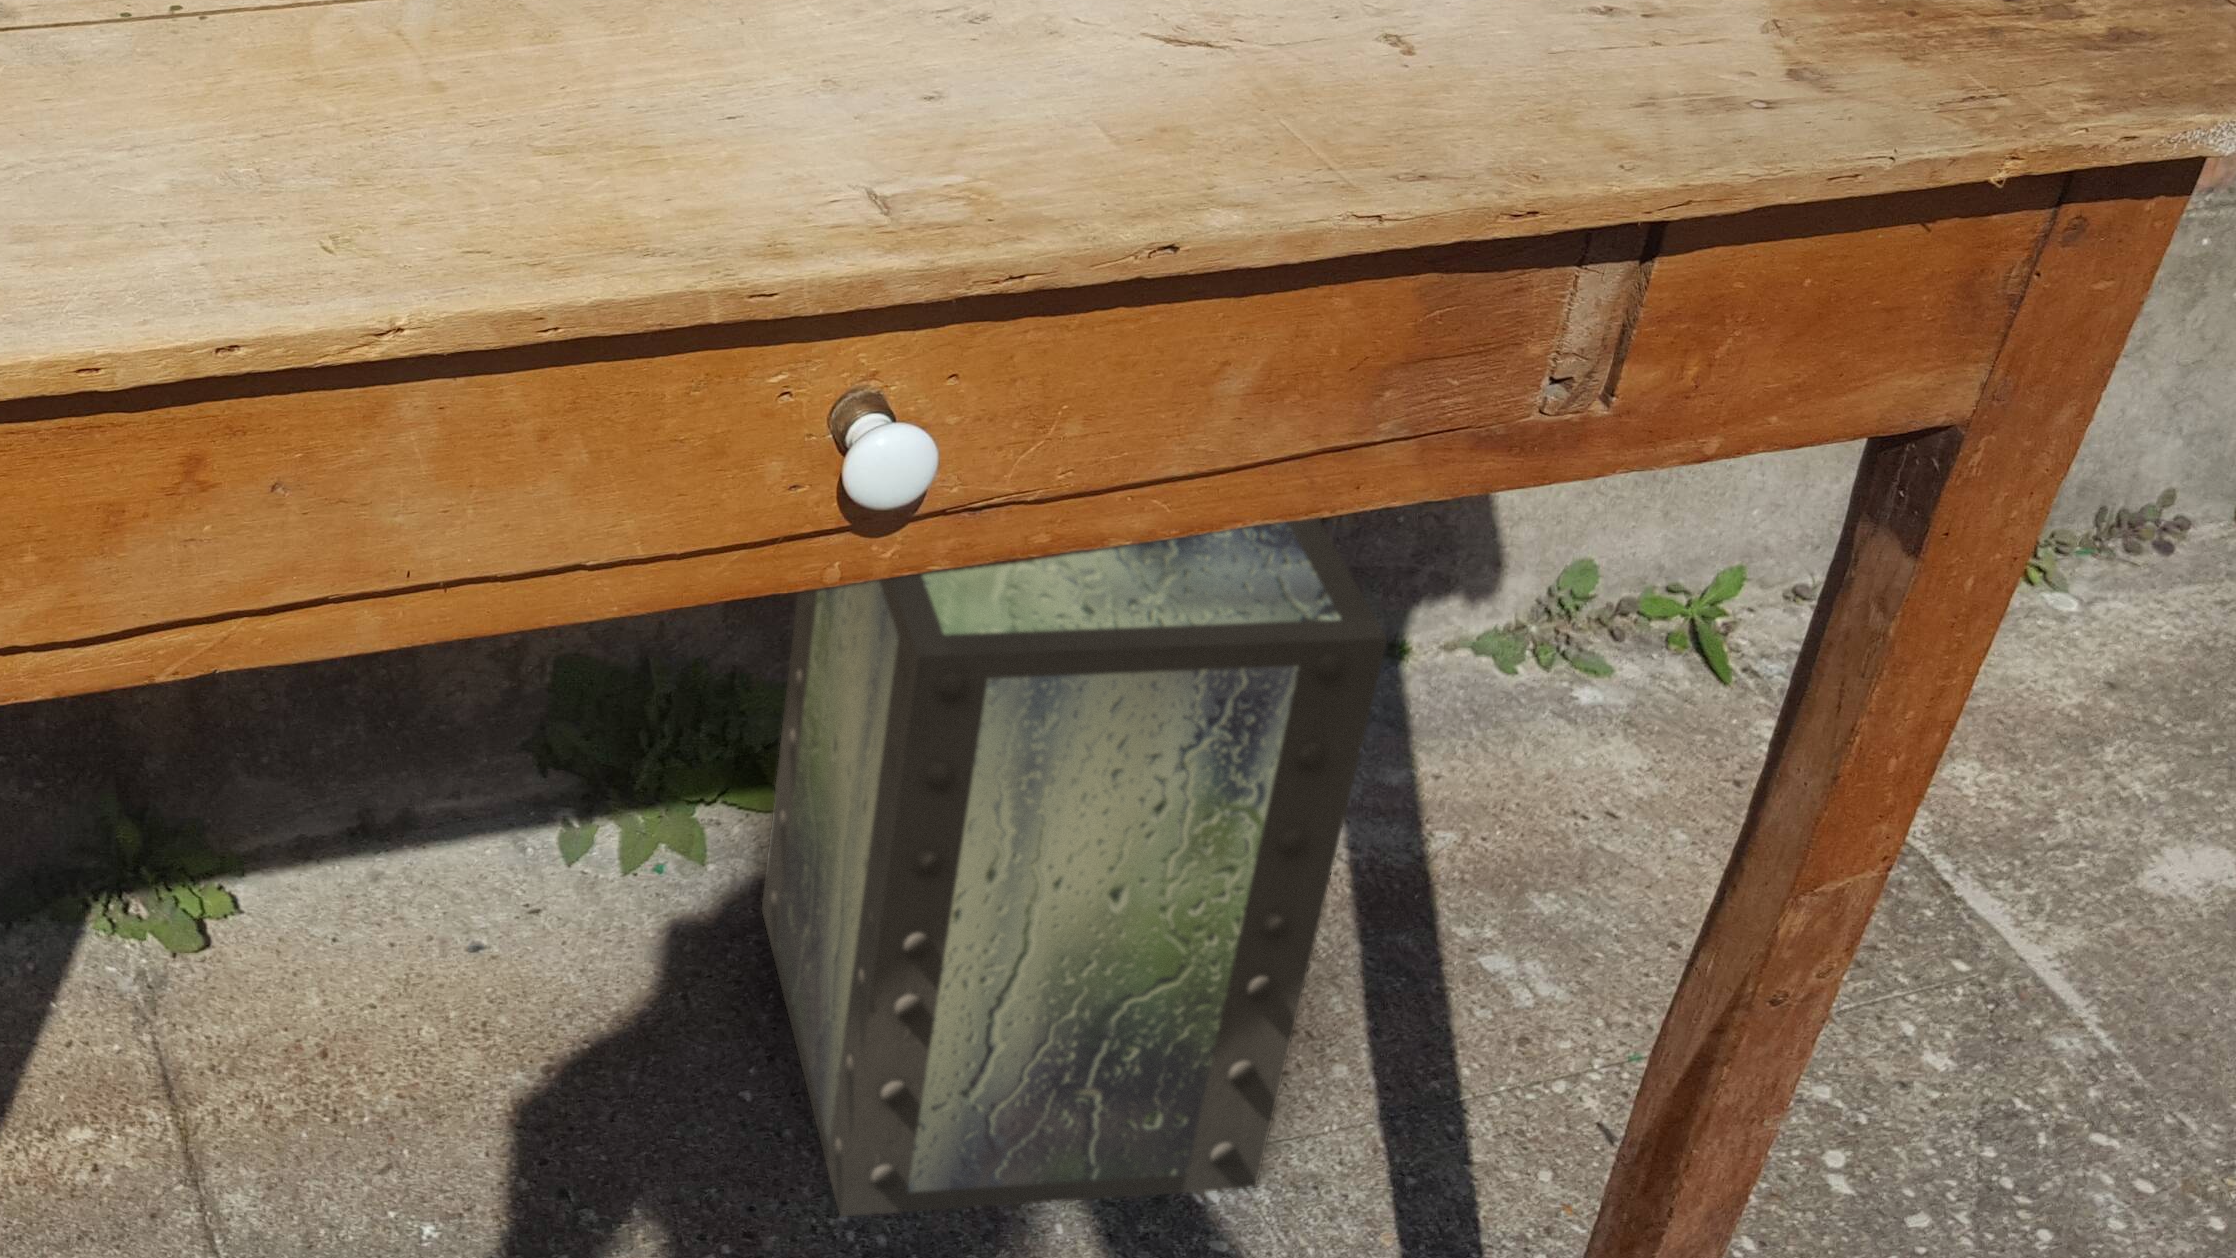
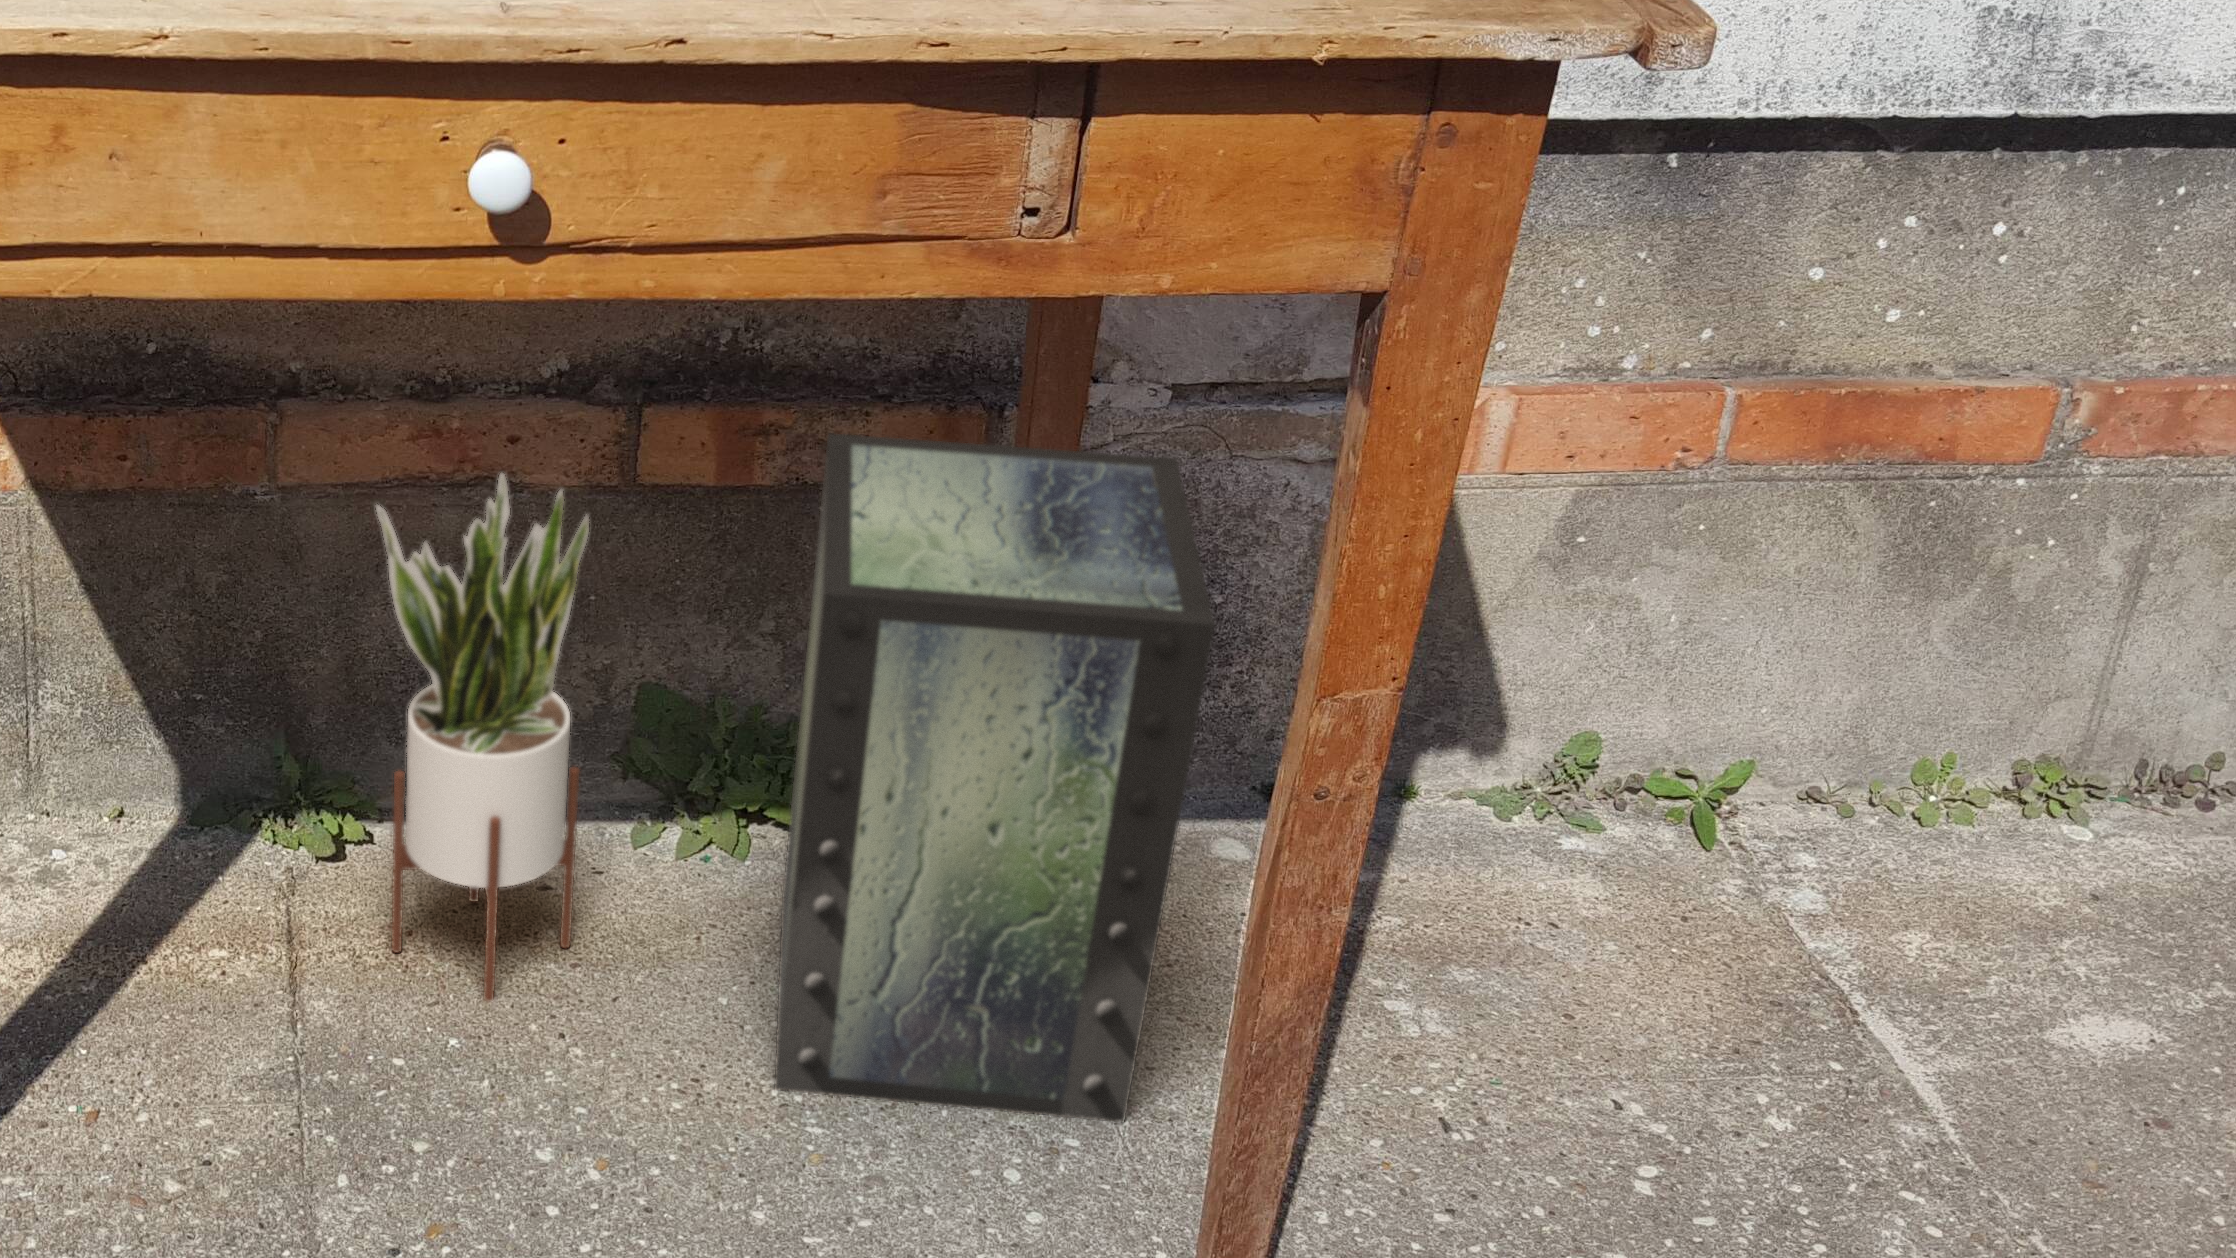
potted plant: none [300,500,540,1138] -> present [376,474,589,1001]

